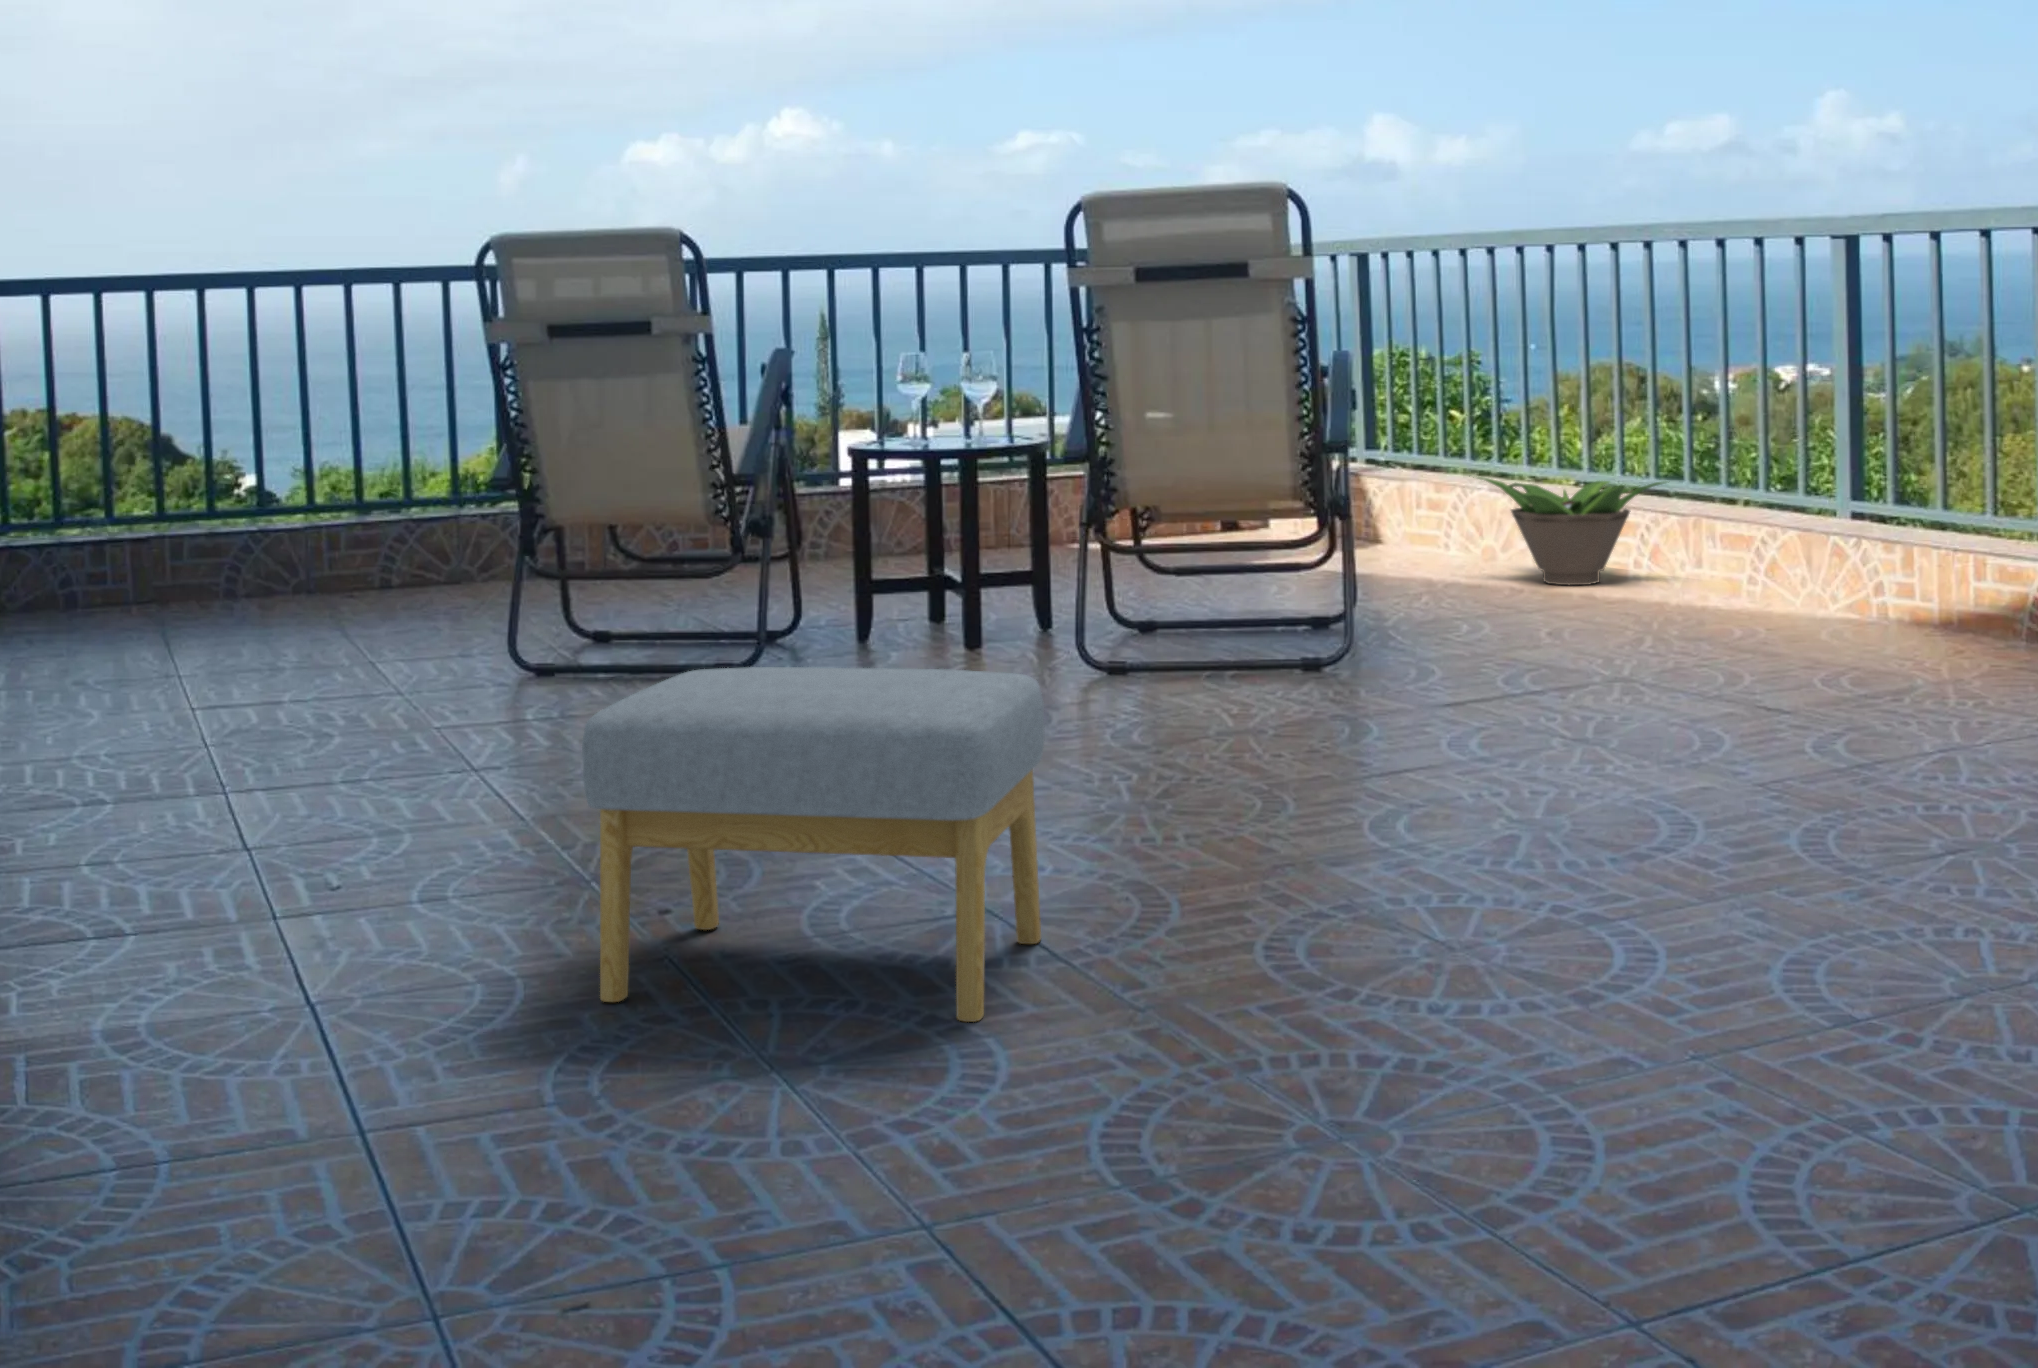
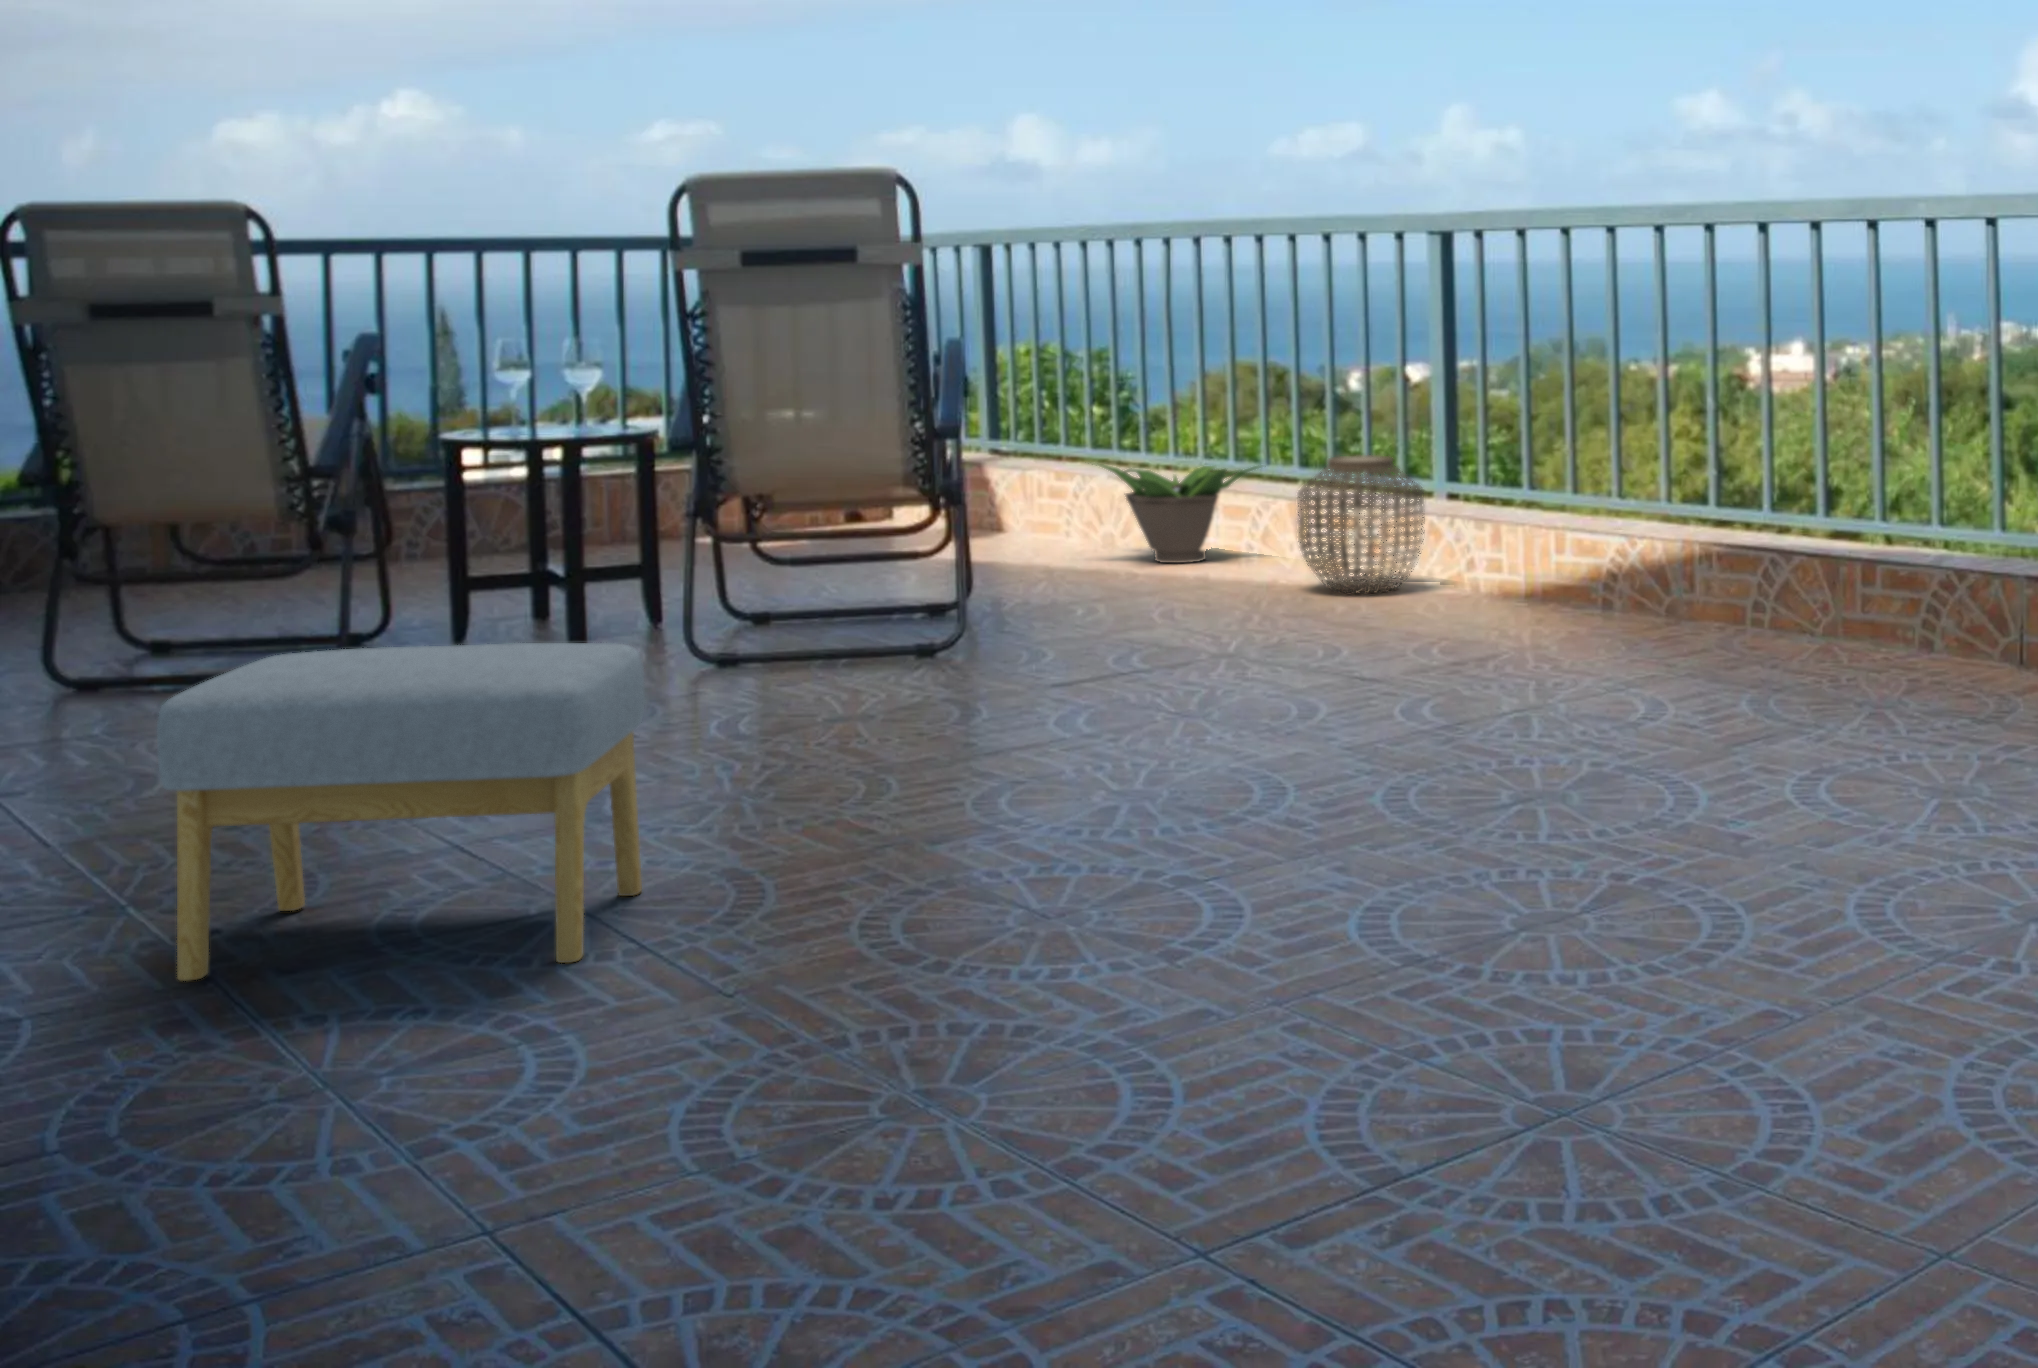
woven basket: none [1712,473,1863,628] -> present [1298,455,1425,593]

